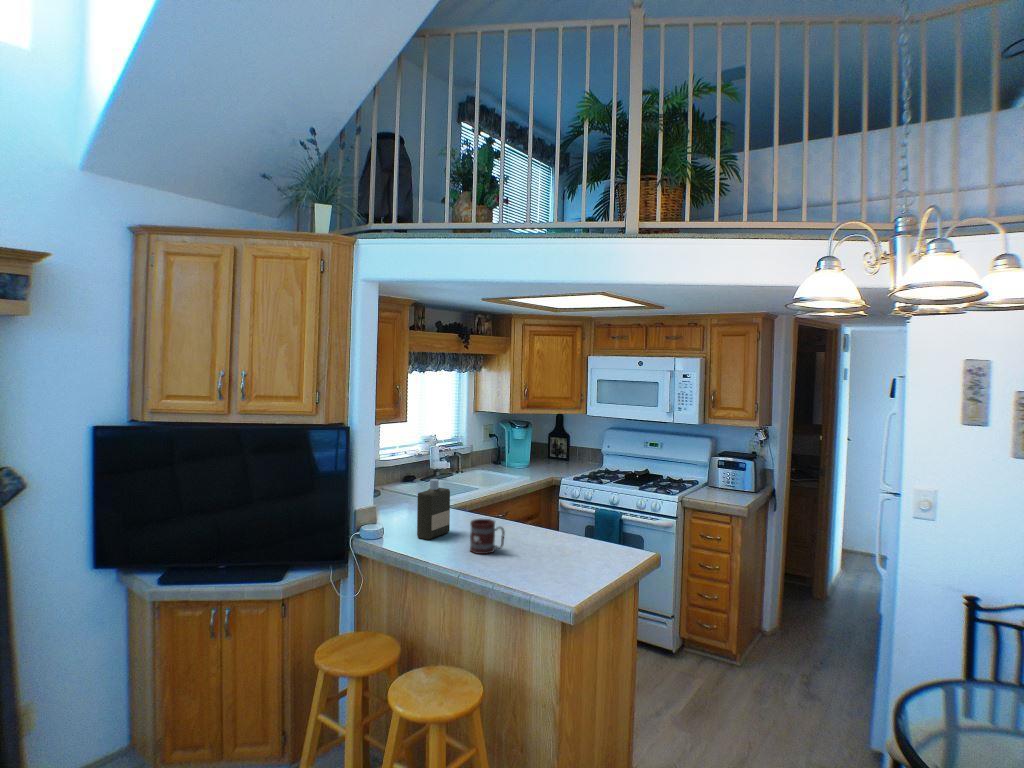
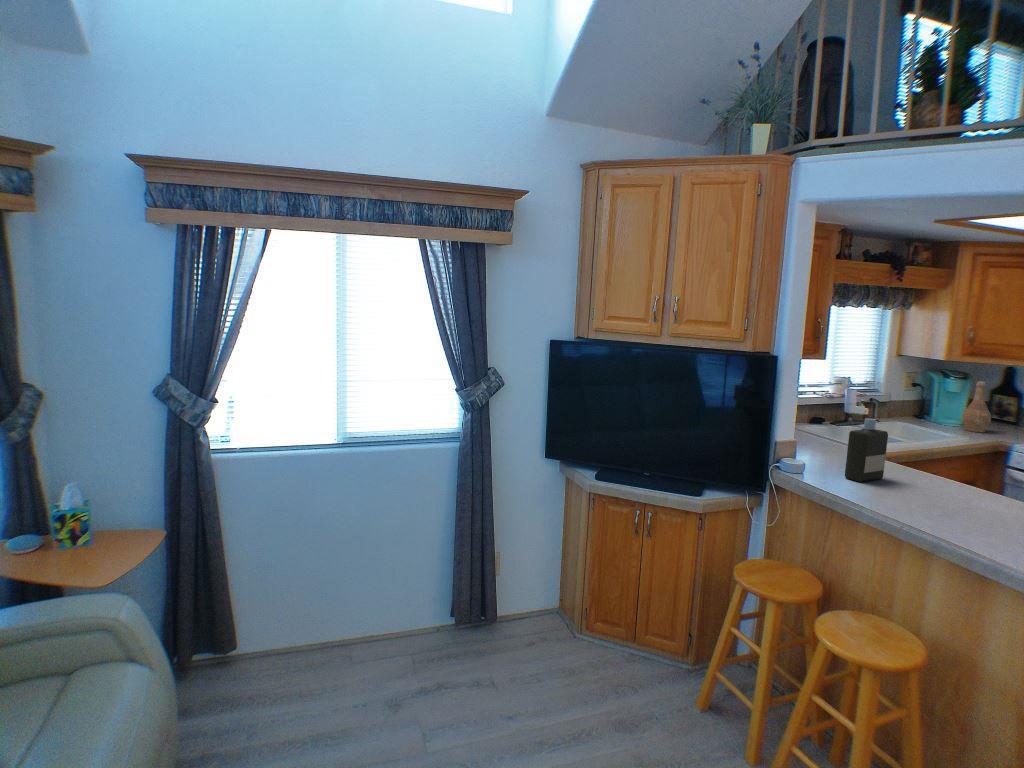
vase: none [526,429,545,471] -> present [962,382,991,432]
mug: present [470,519,505,554] -> none [916,467,969,507]

